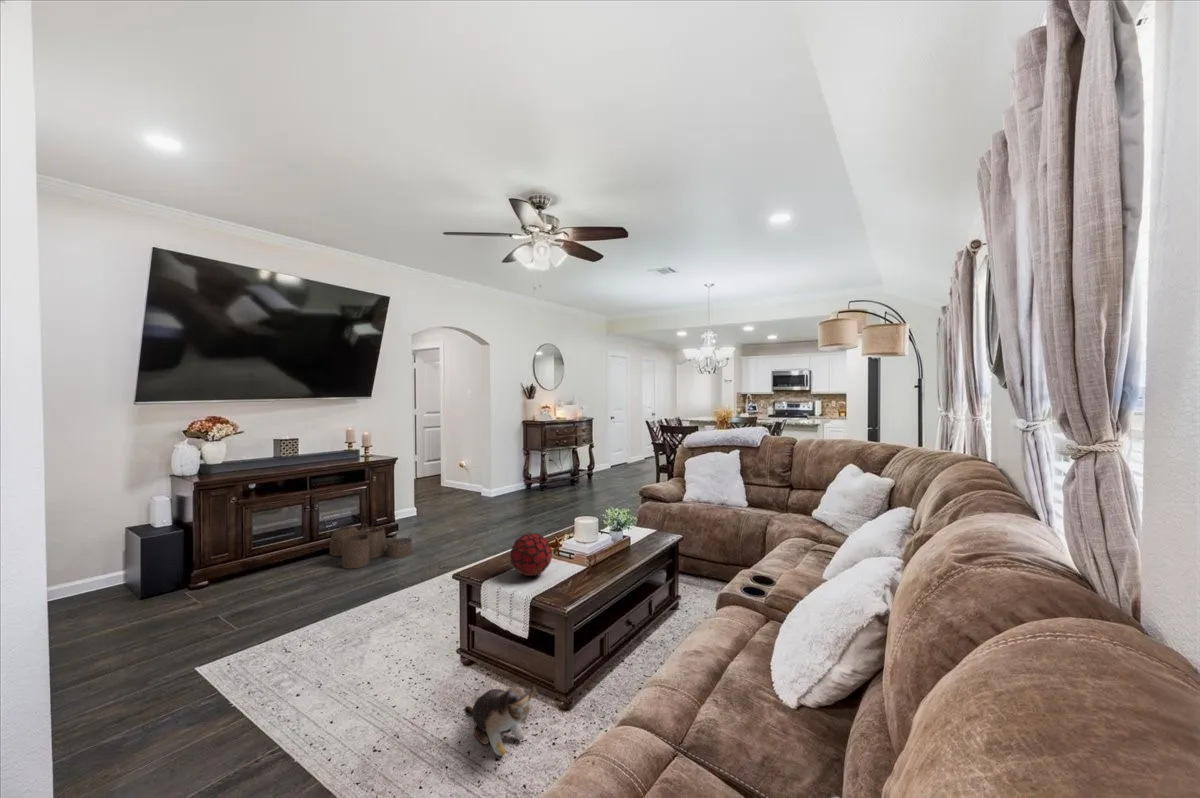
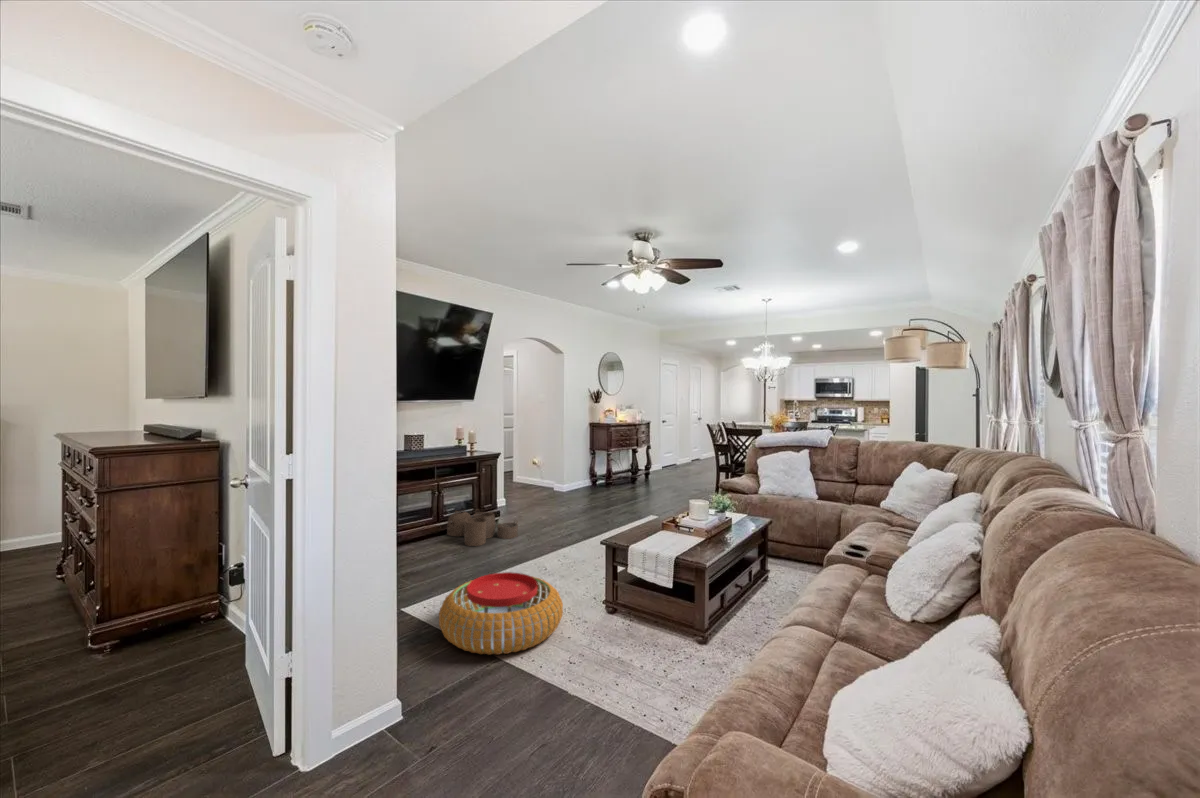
decorative orb: present [510,533,552,576] -> none [650,509,683,543]
pouf: none [213,616,398,740] -> present [439,572,563,655]
plush toy: present [464,687,536,756] -> none [627,618,698,669]

